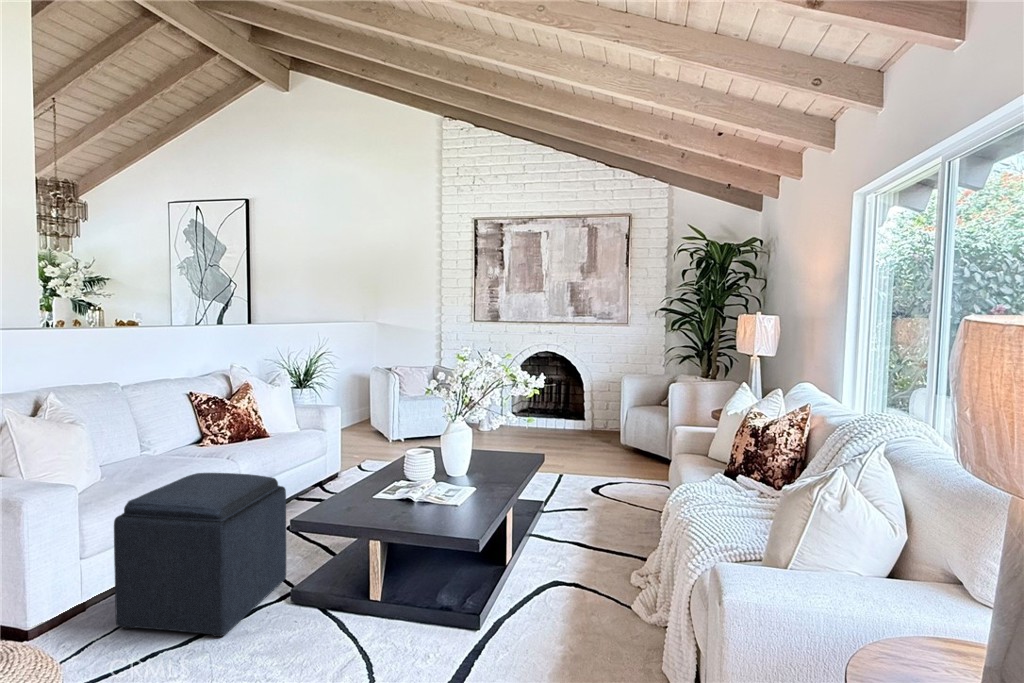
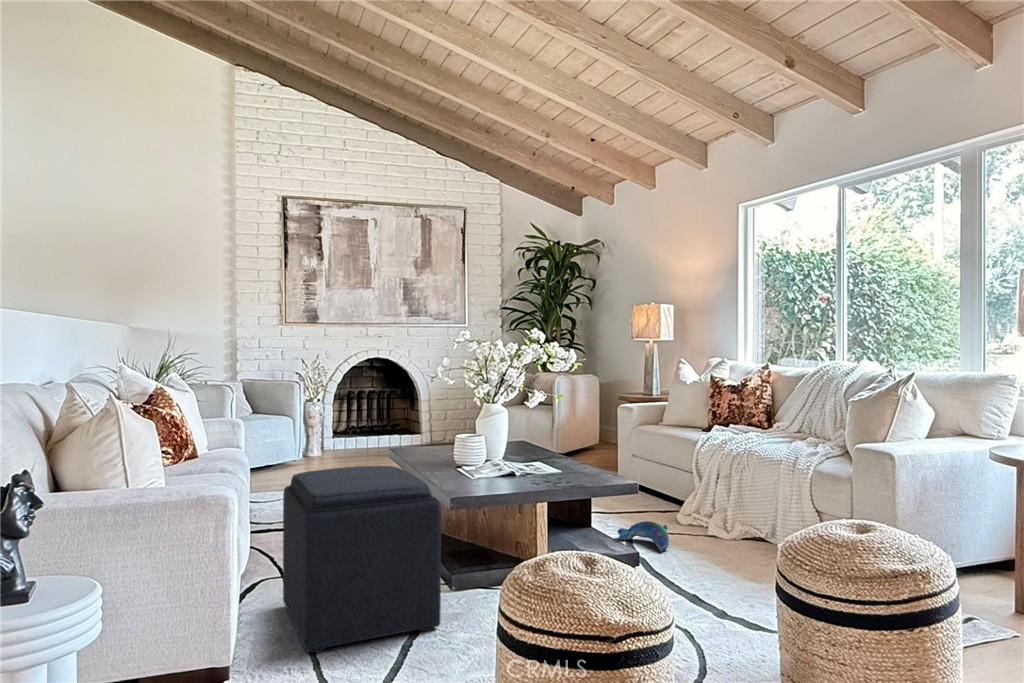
plush toy: none [538,572,581,614] -> present [618,521,669,552]

